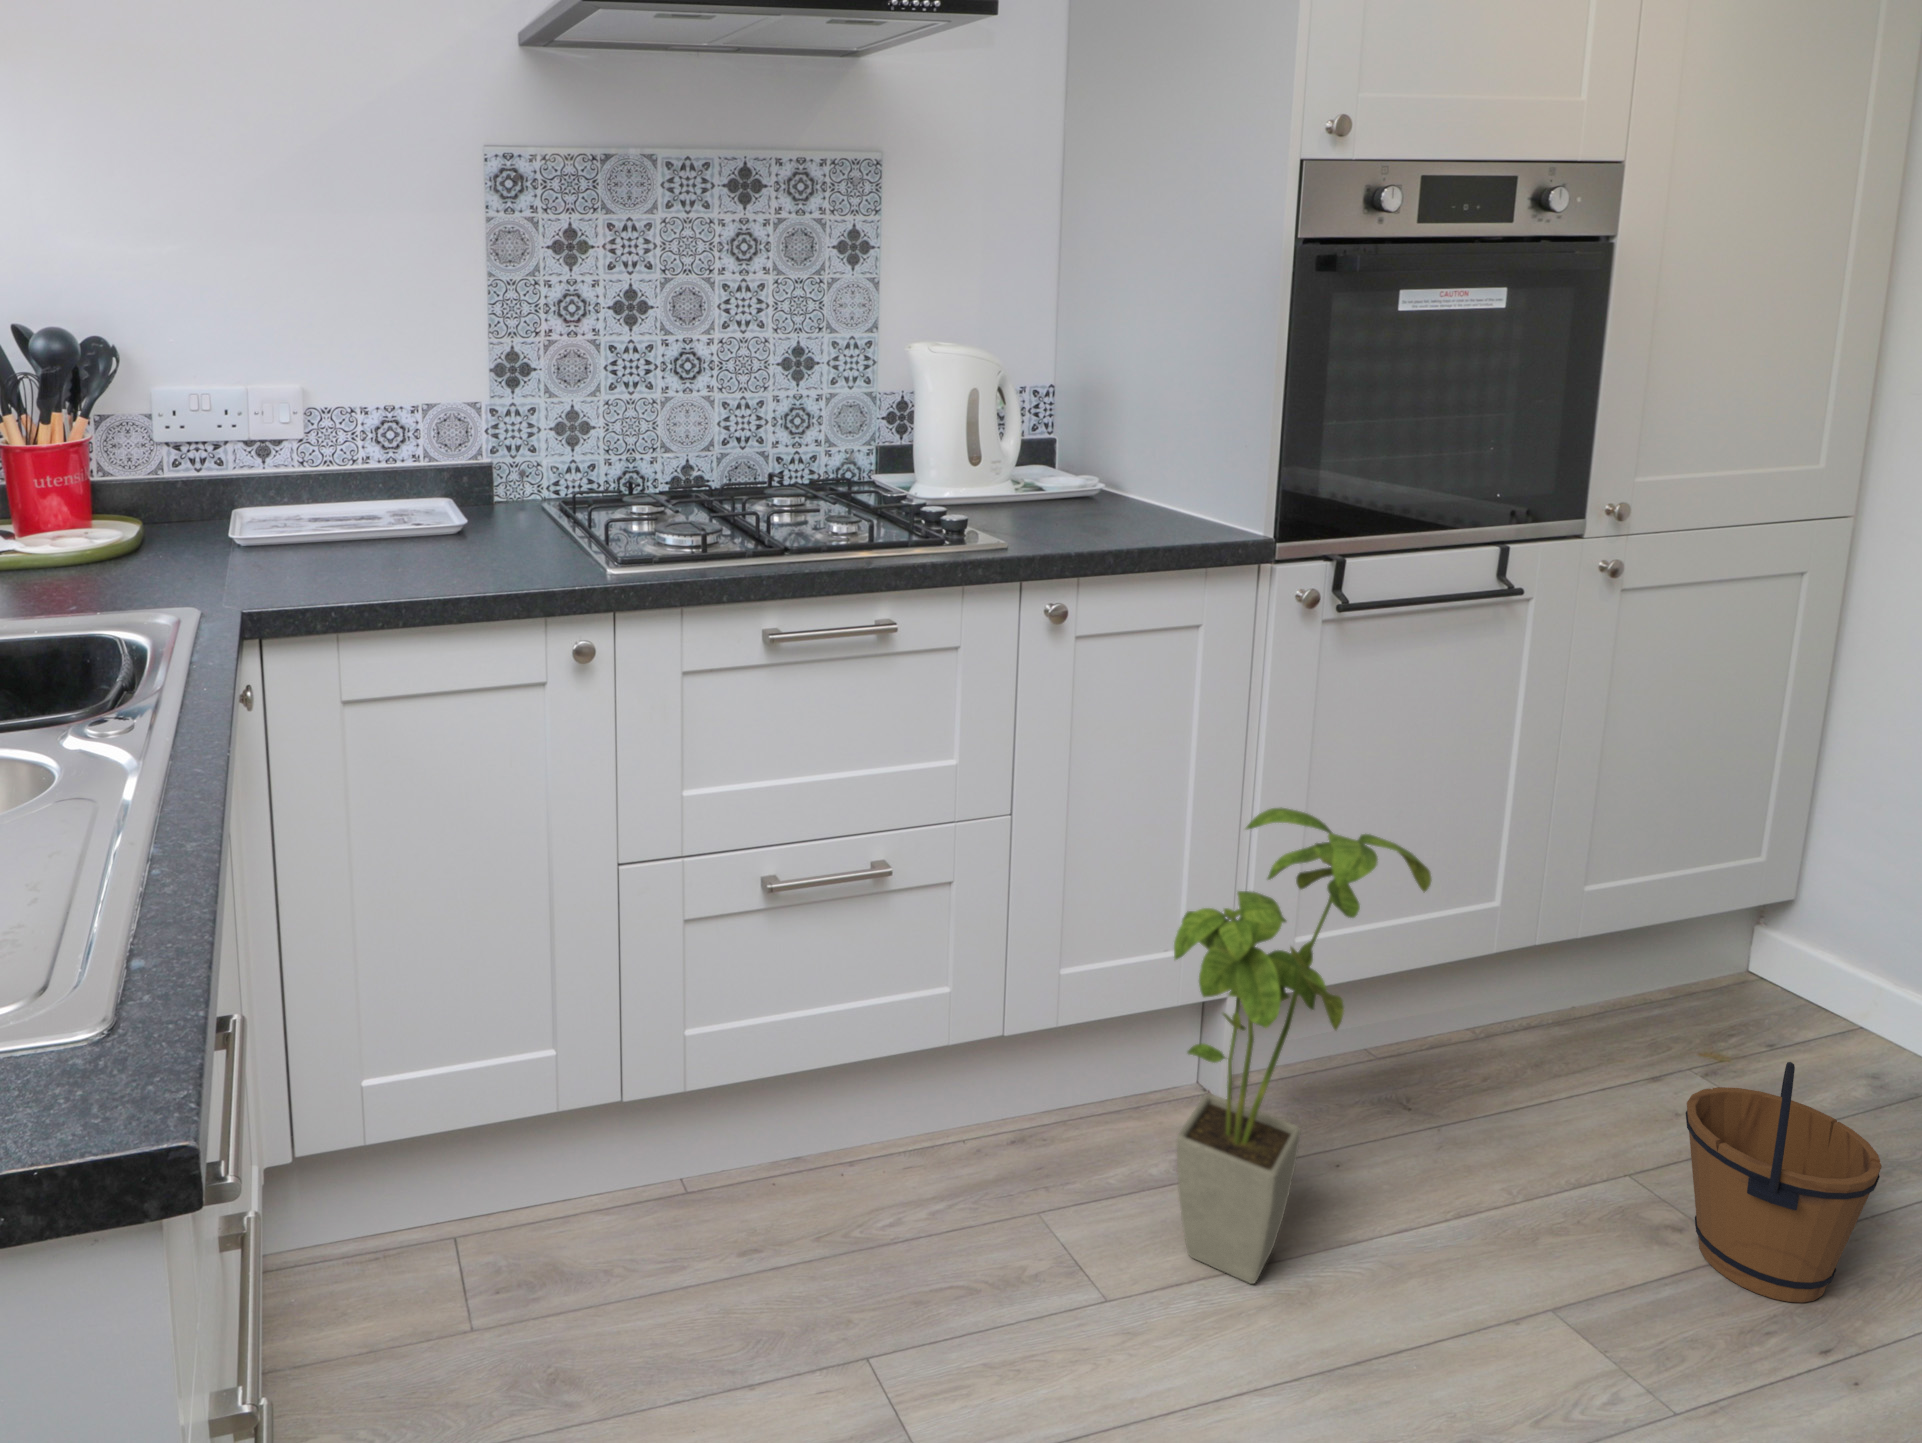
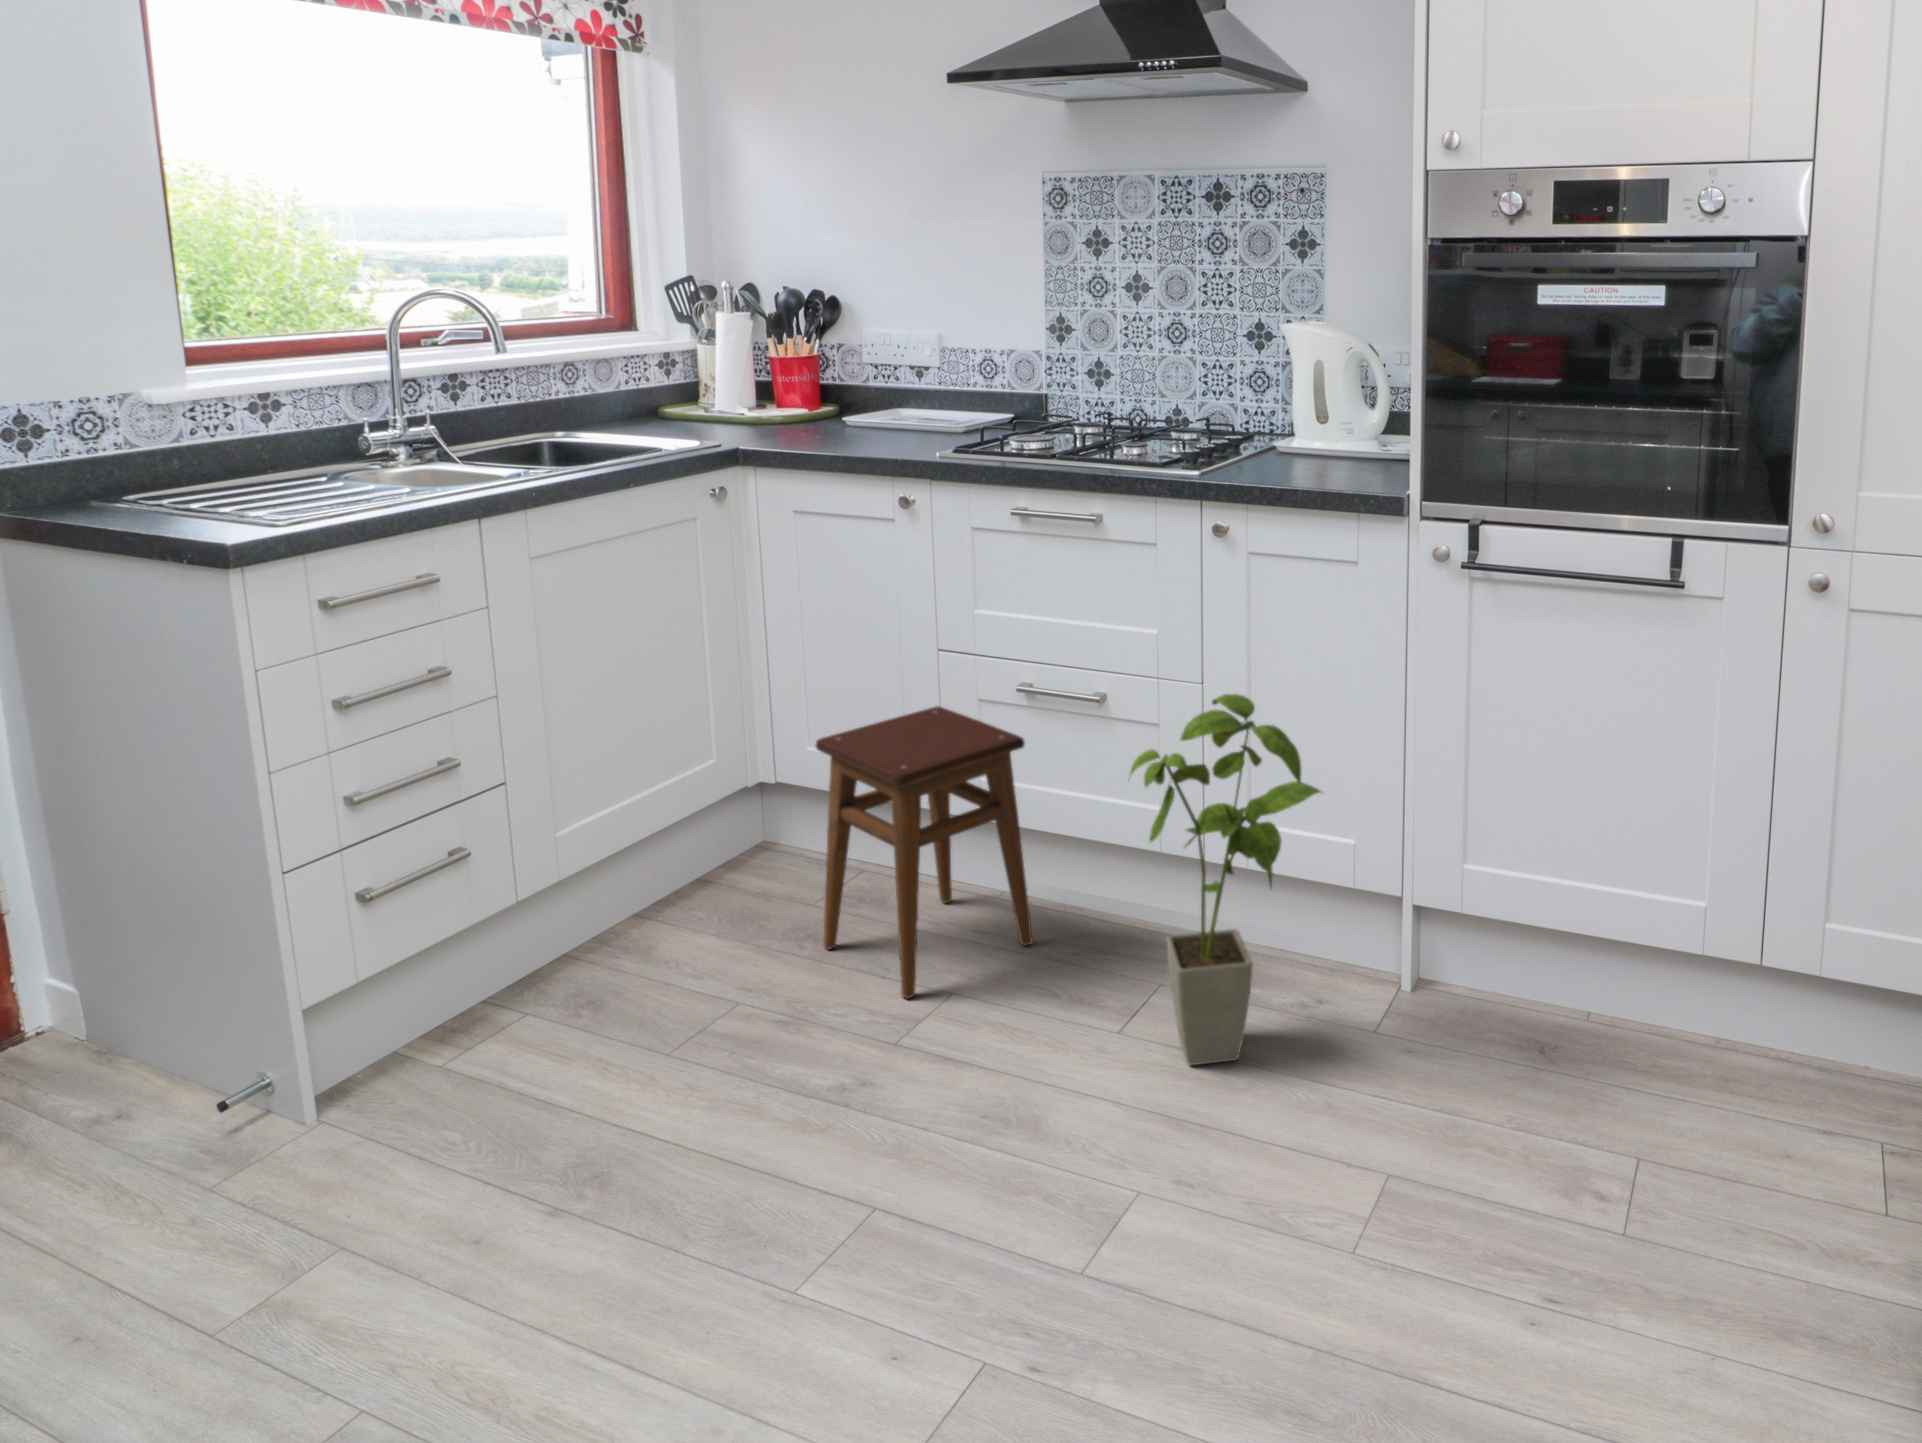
stool: none [626,944,872,1395] -> present [816,706,1032,999]
bucket: present [1686,1062,1882,1303] -> none [1498,1050,1669,1275]

